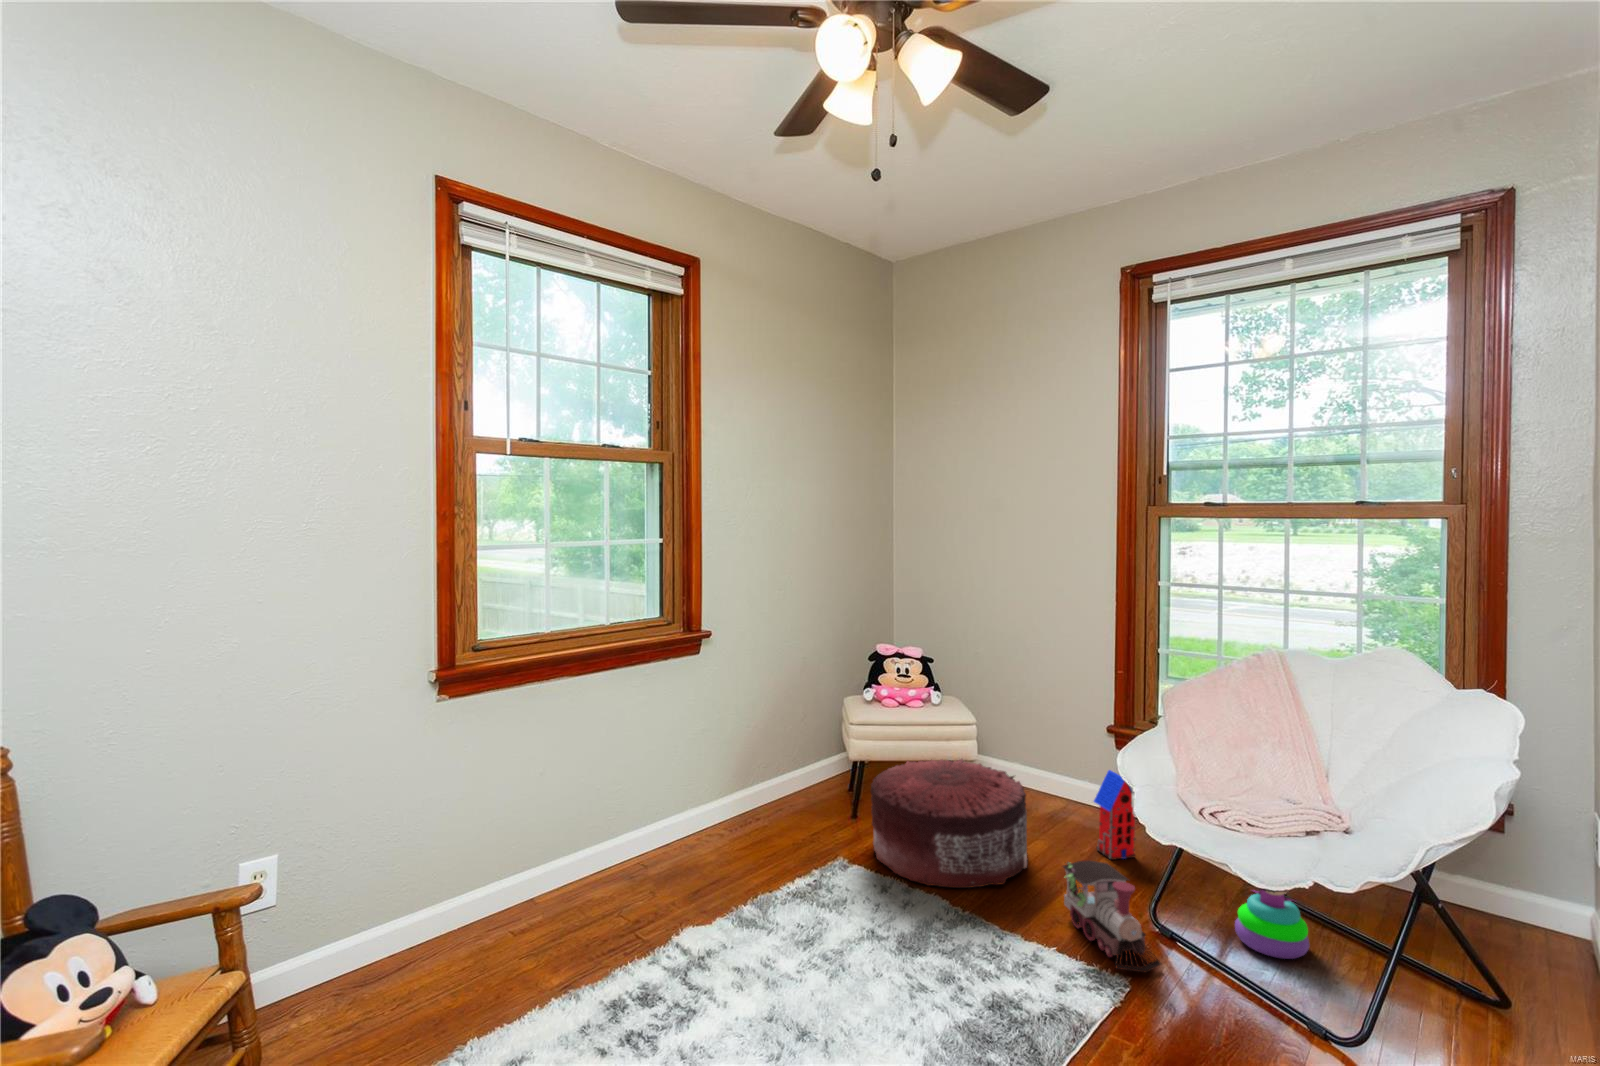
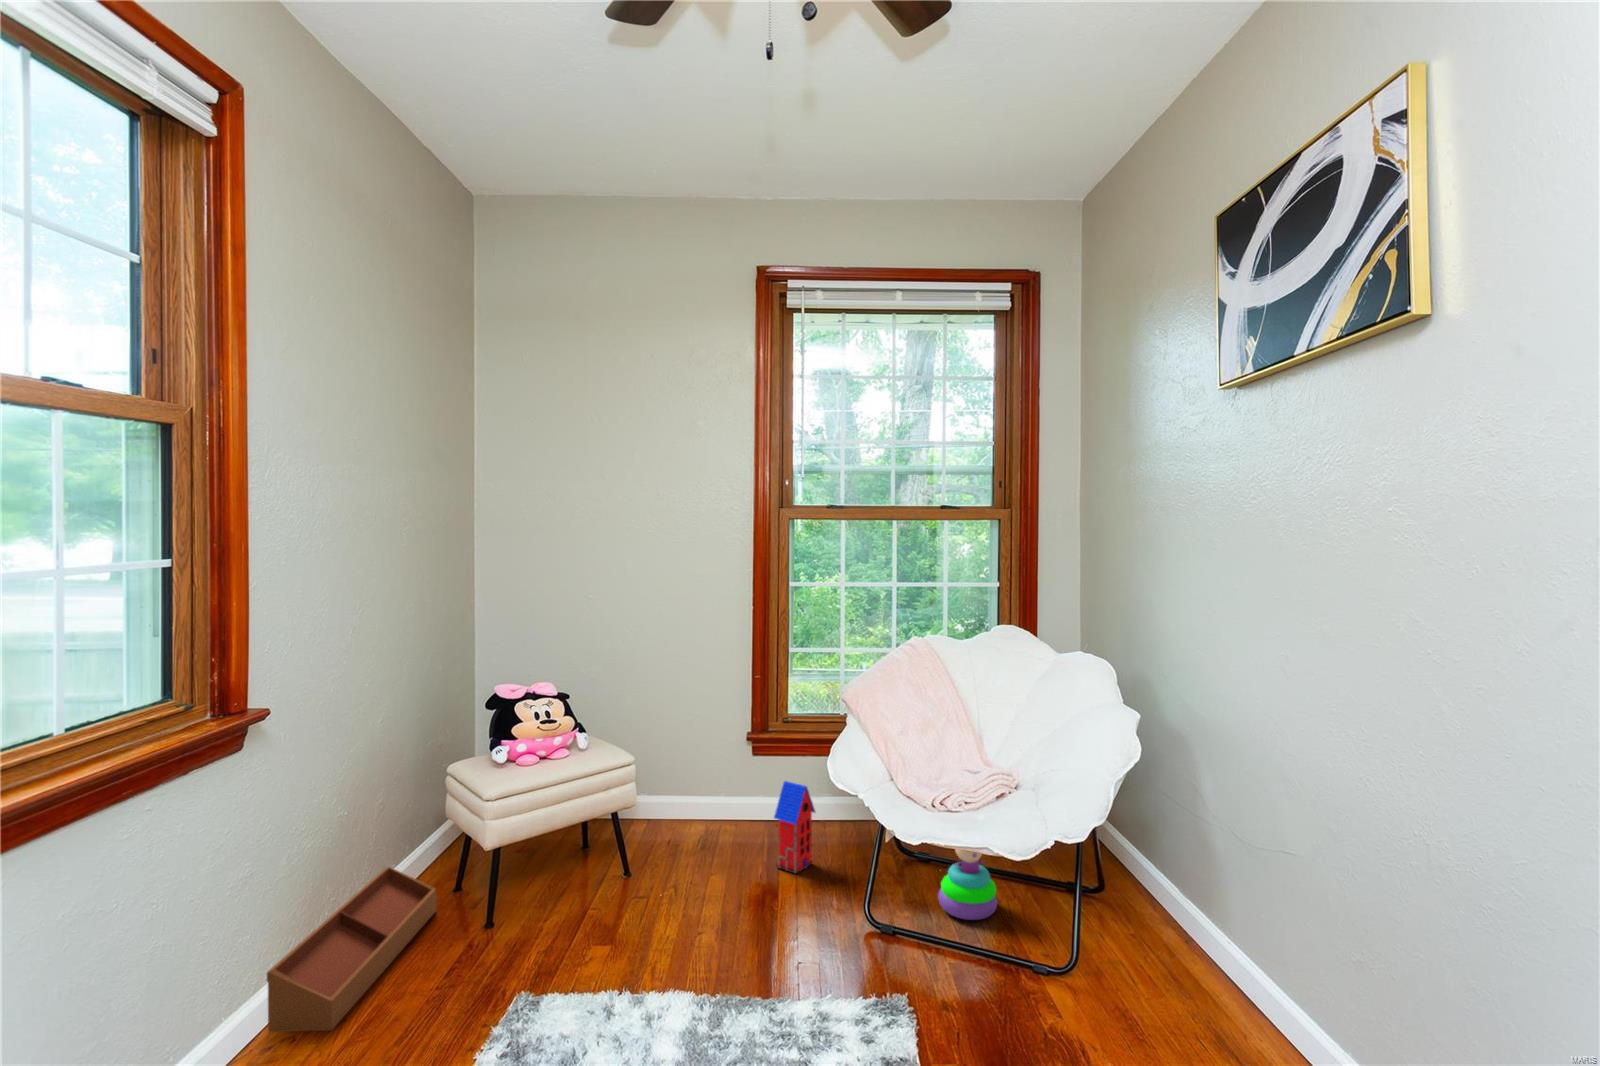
storage bin: none [711,759,828,841] -> present [267,866,436,1032]
pouf: present [871,759,1027,888] -> none [545,807,737,984]
toy train: present [1063,861,1161,972] -> none [806,881,924,993]

